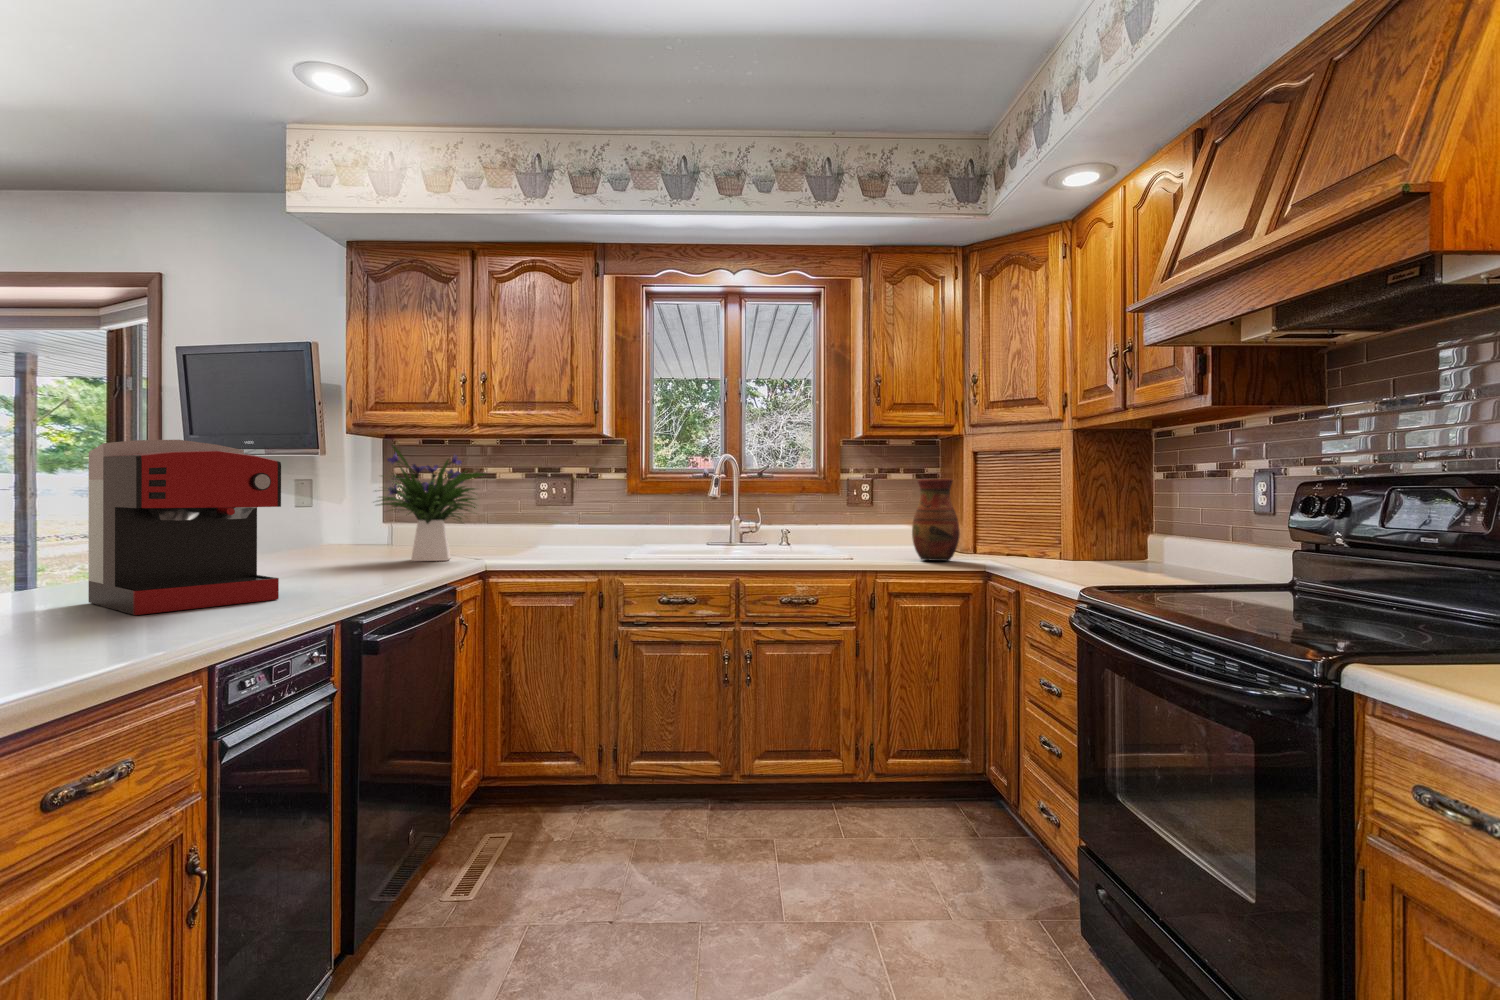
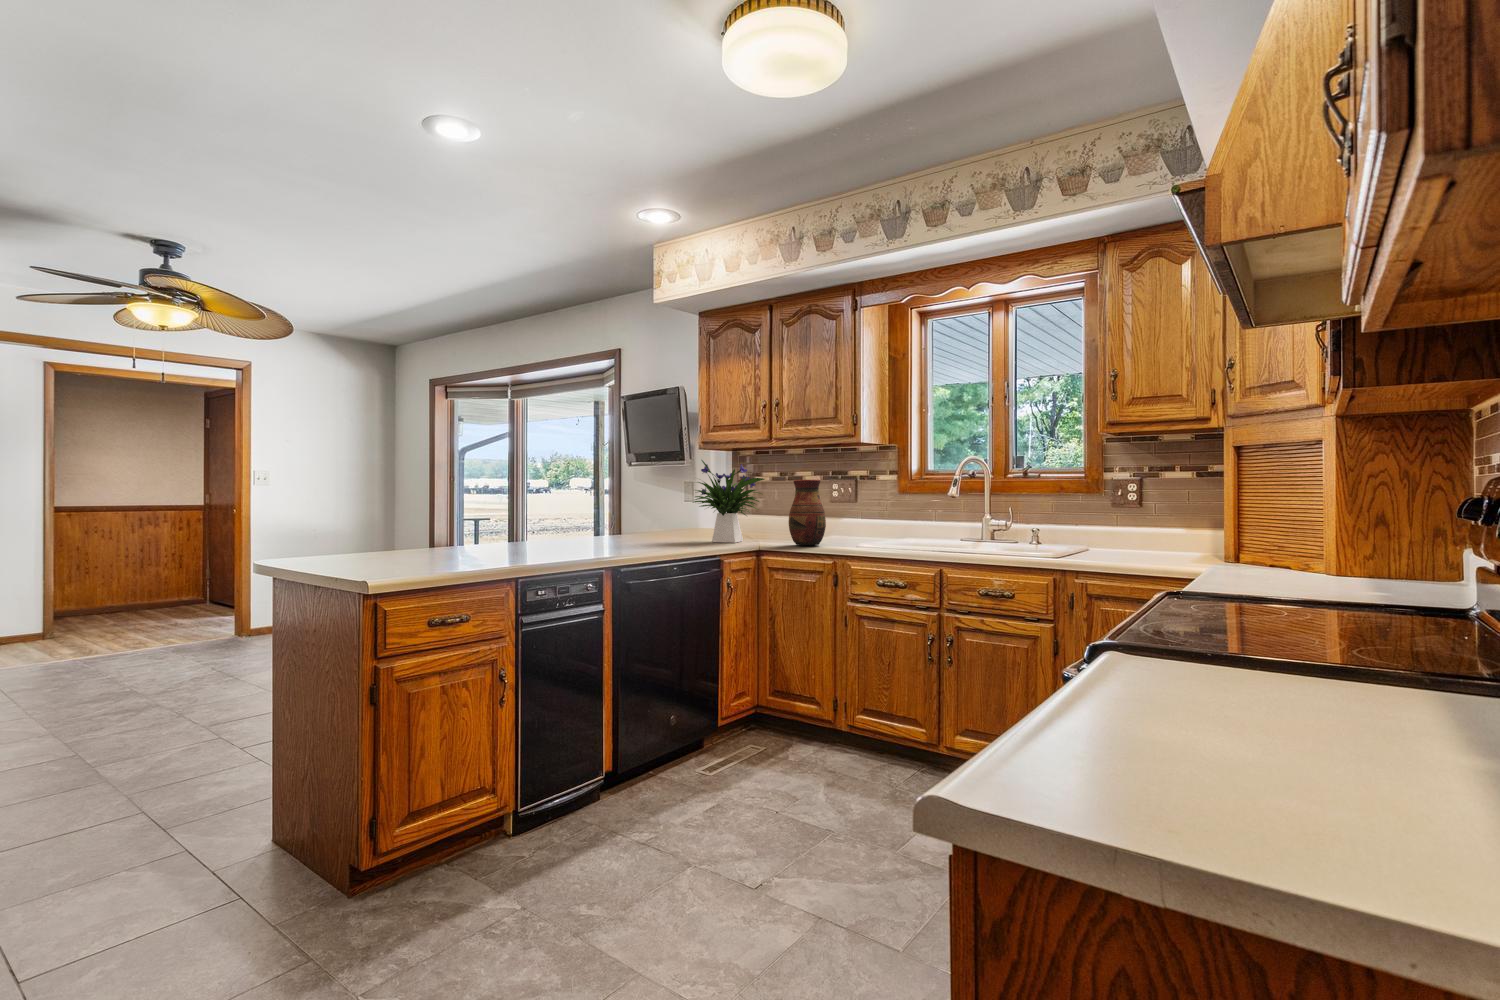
coffee maker: present [88,440,281,615] -> none [522,467,592,559]
vase: present [912,479,960,561] -> present [789,480,826,546]

